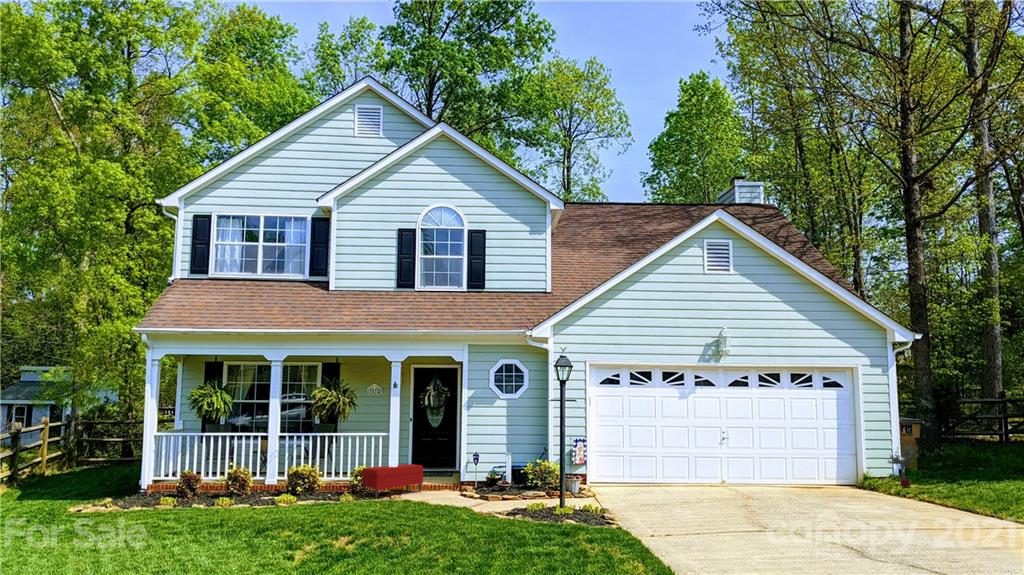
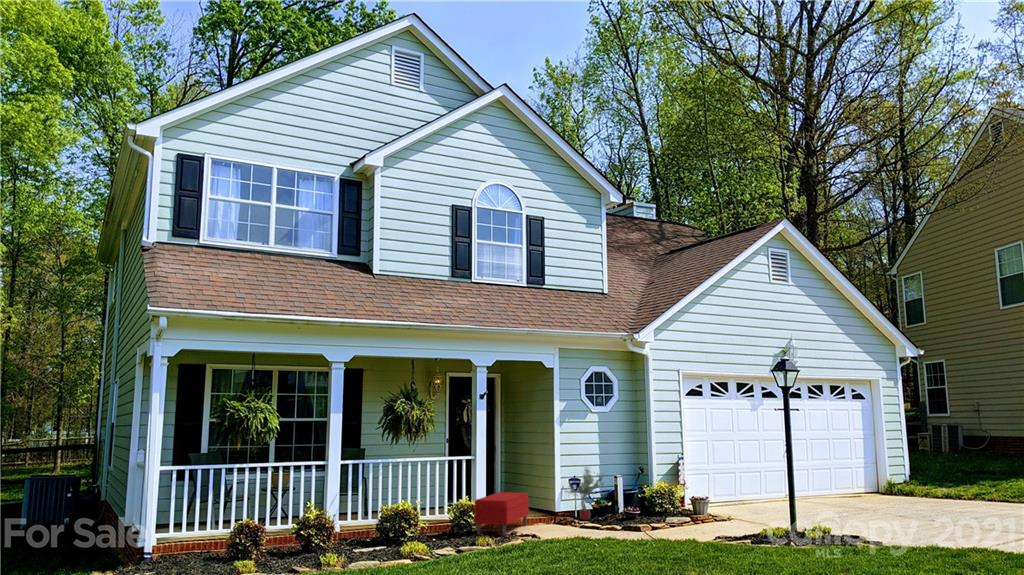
potted tree: present [888,441,919,488] -> present [565,467,604,520]

